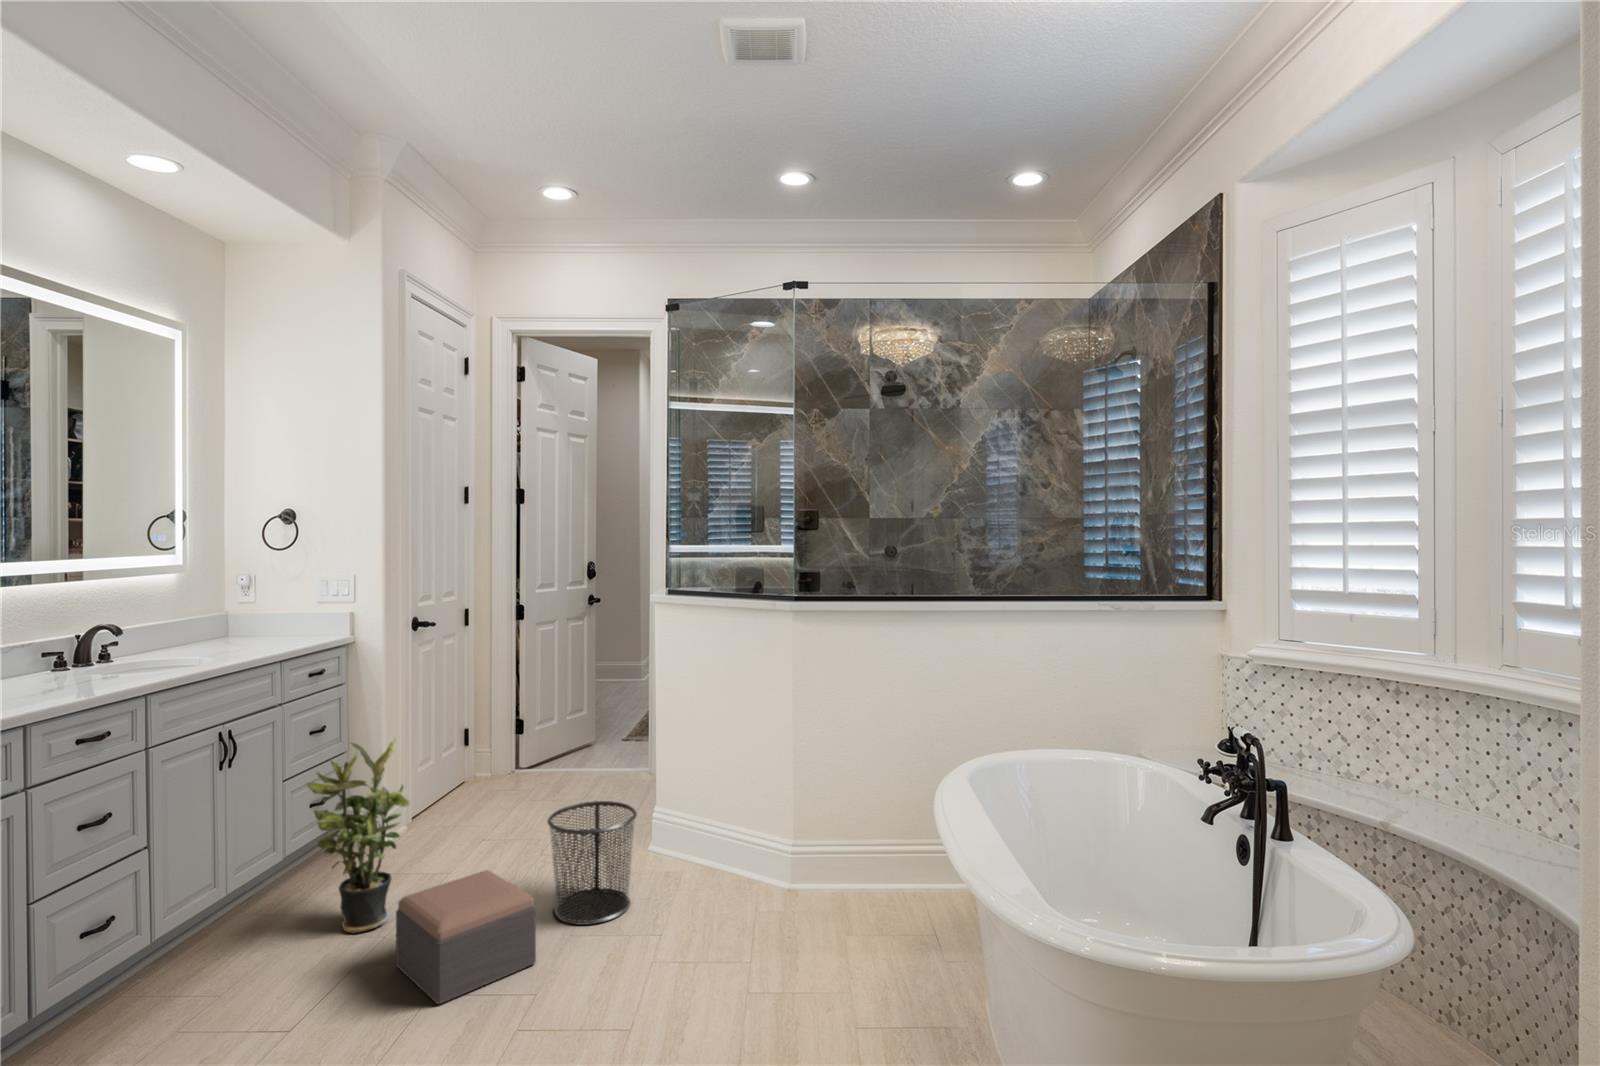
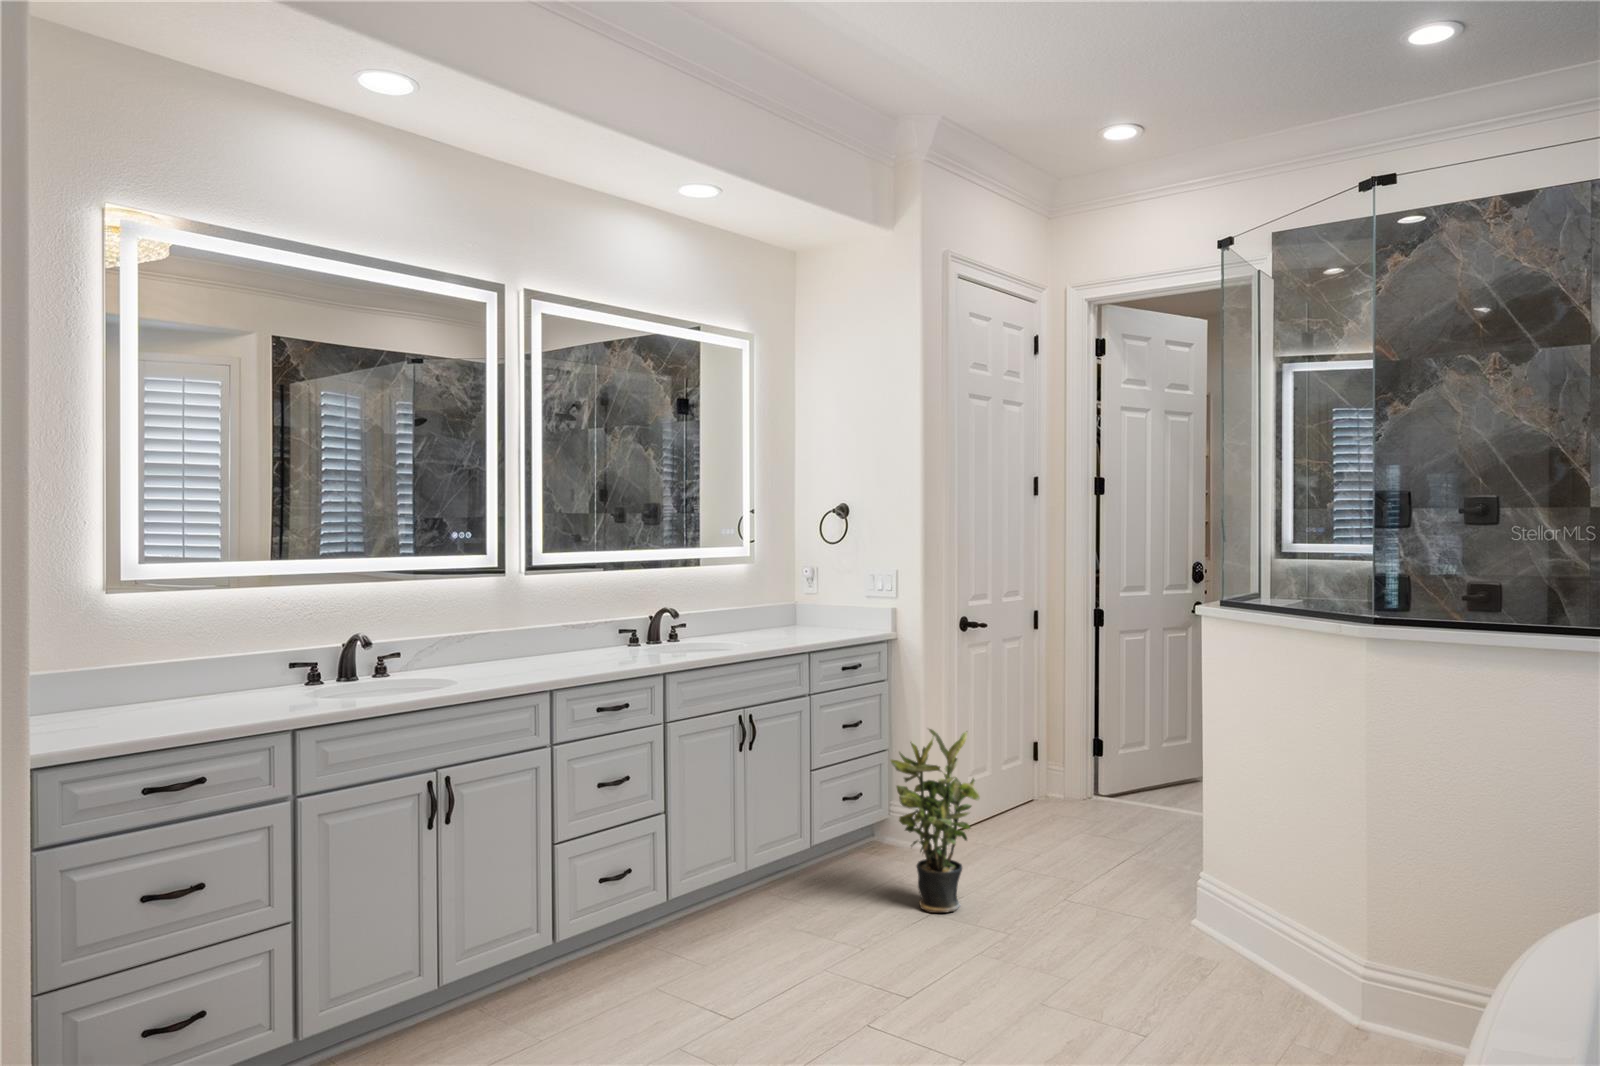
waste bin: present [547,801,637,925] -> none [1116,831,1220,965]
footstool: present [396,870,536,1004] -> none [964,877,1098,990]

